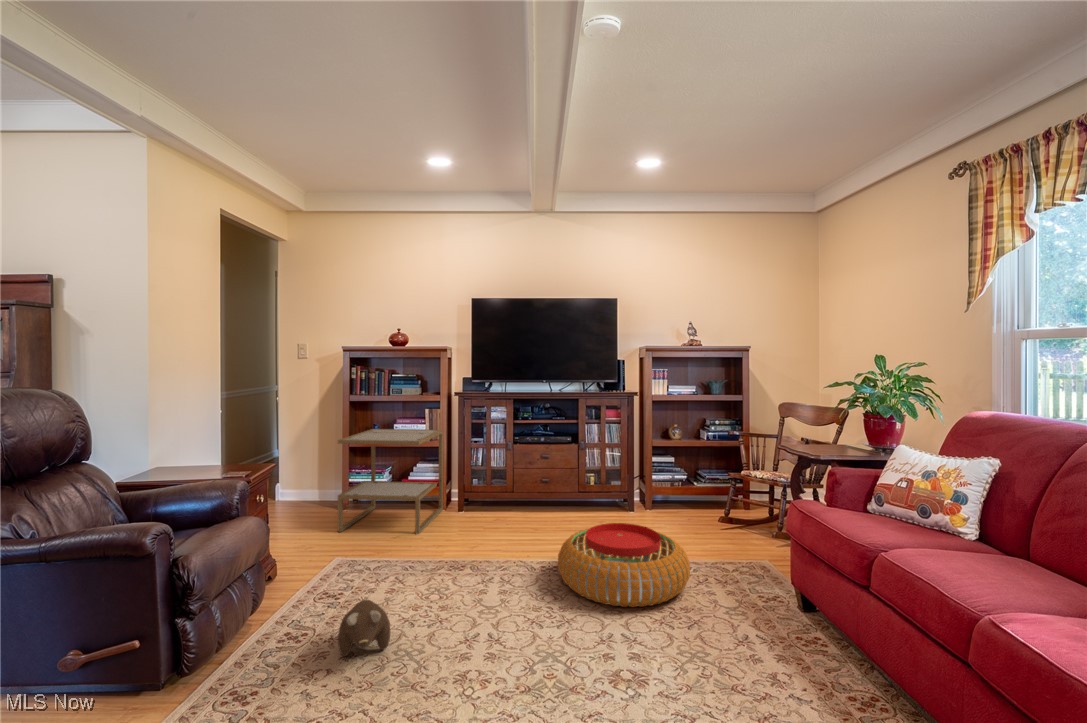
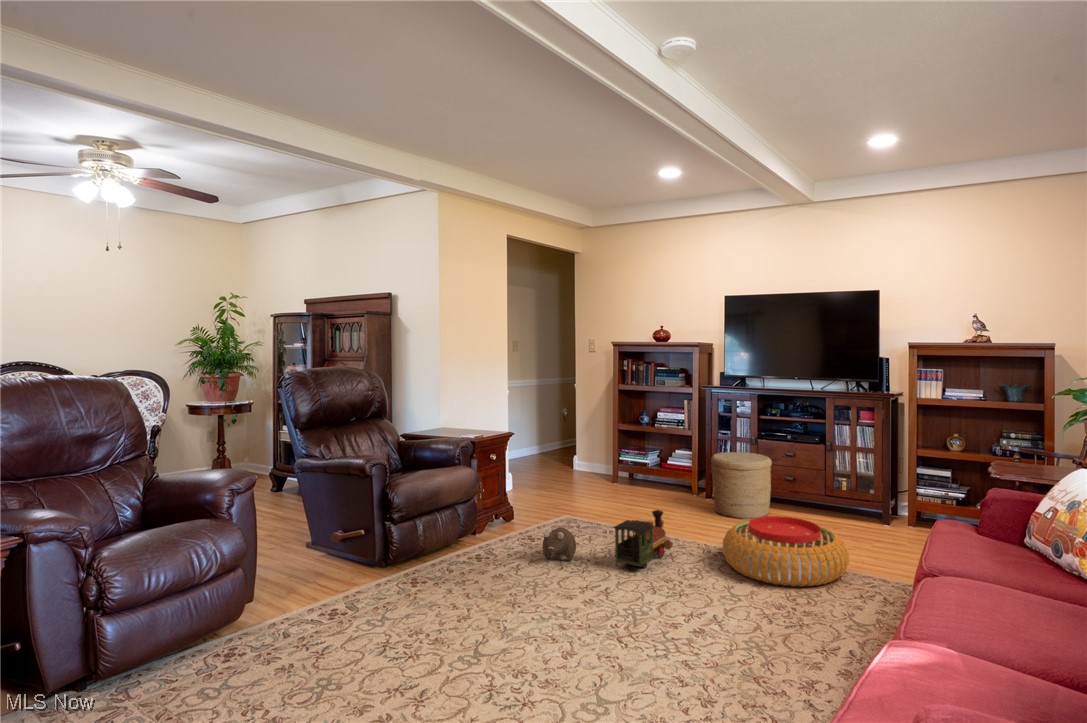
side table: present [338,429,443,534] -> none [599,415,694,508]
woven basket: none [477,459,538,530] -> present [711,452,772,519]
toy train: none [455,543,501,632] -> present [614,510,673,568]

